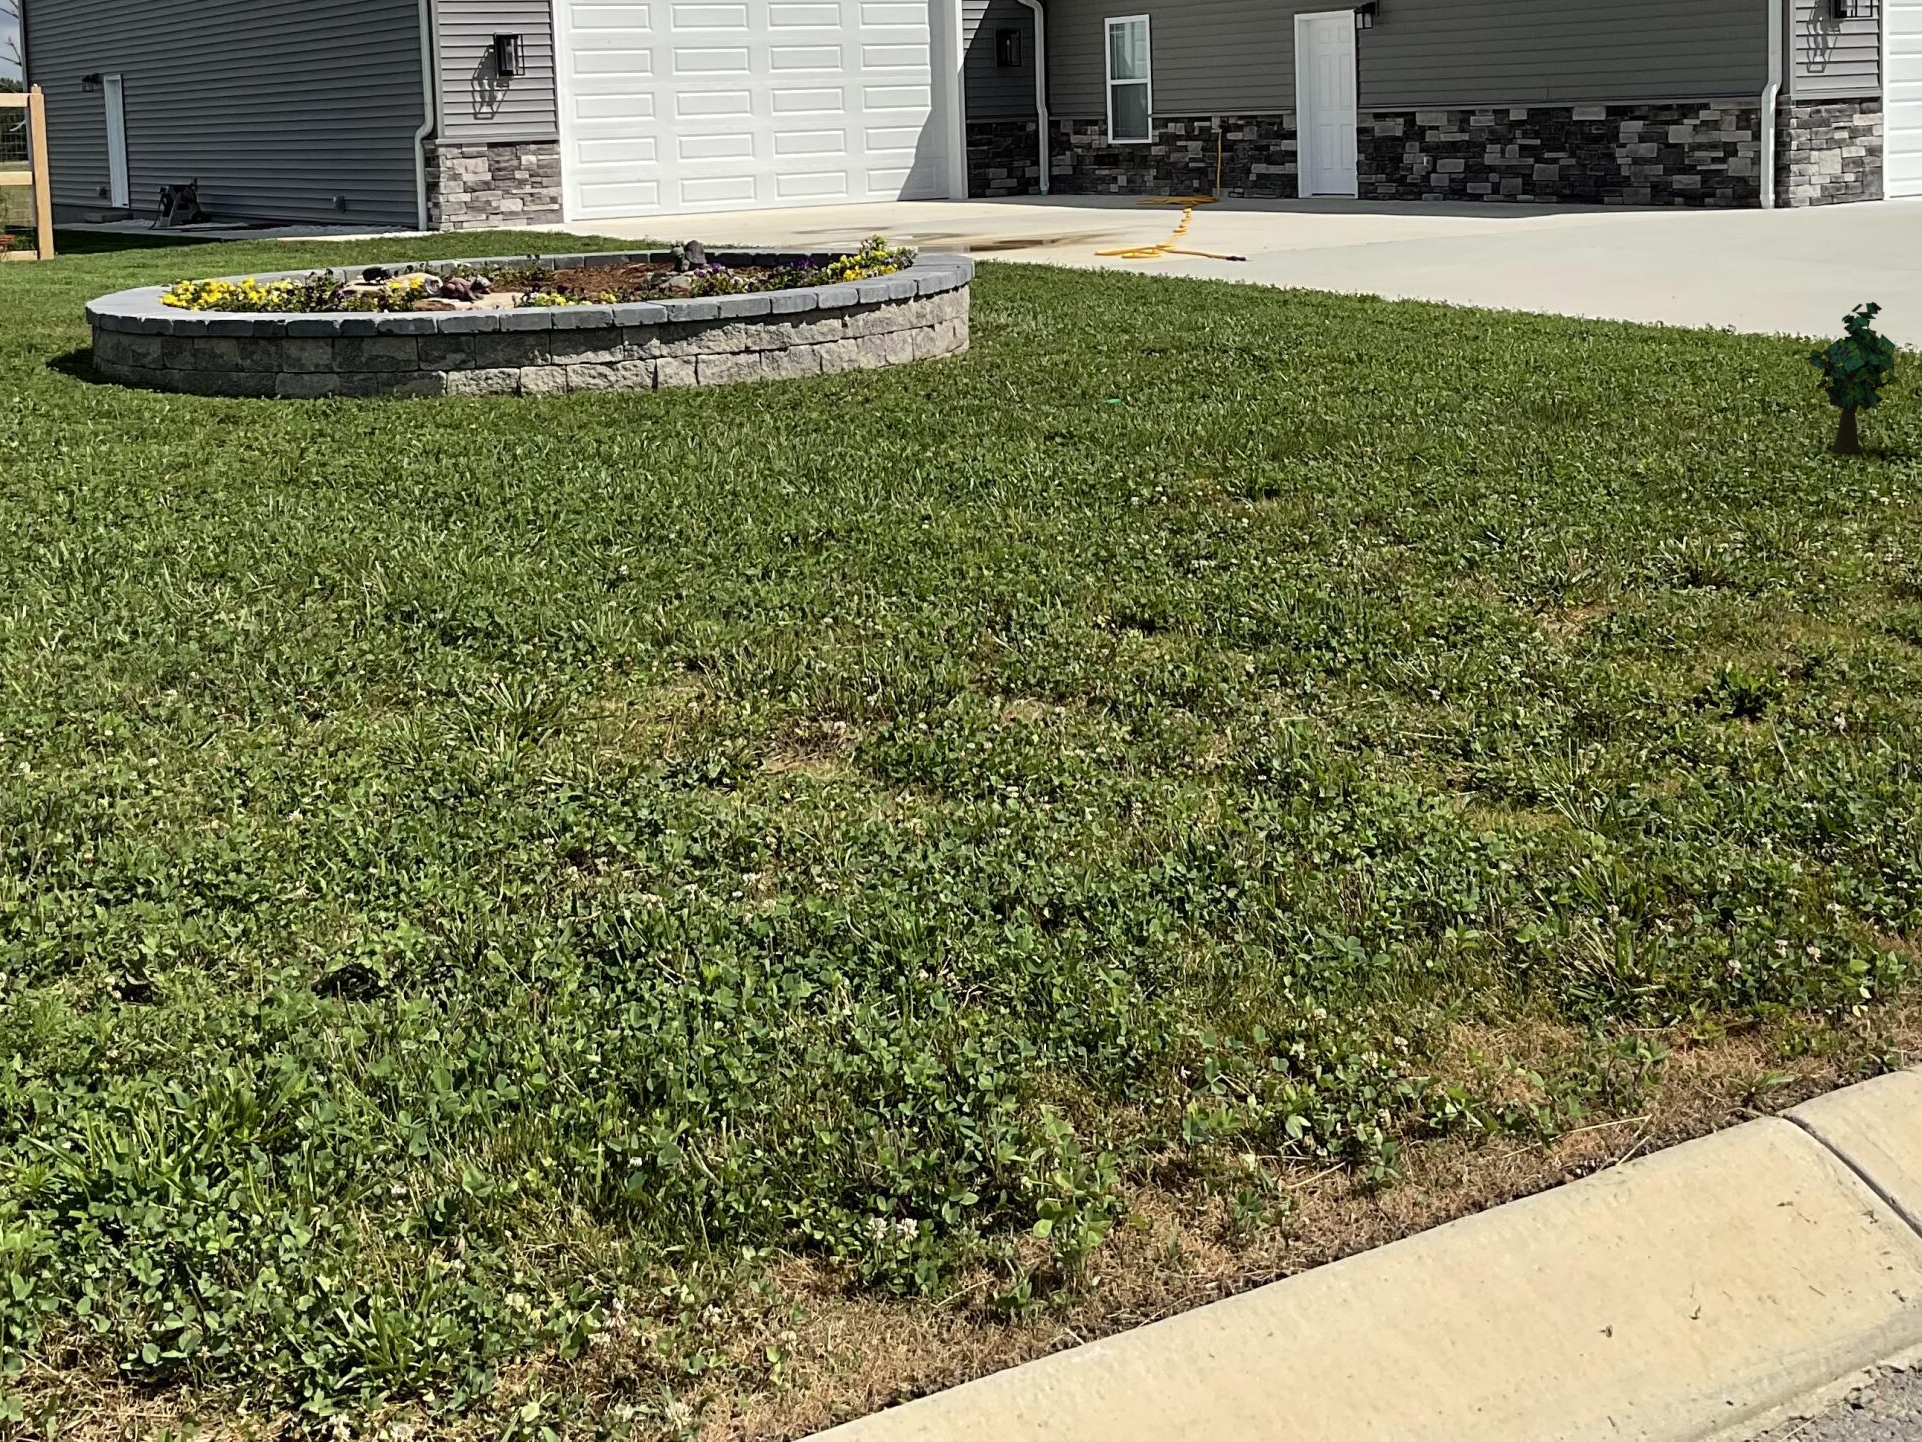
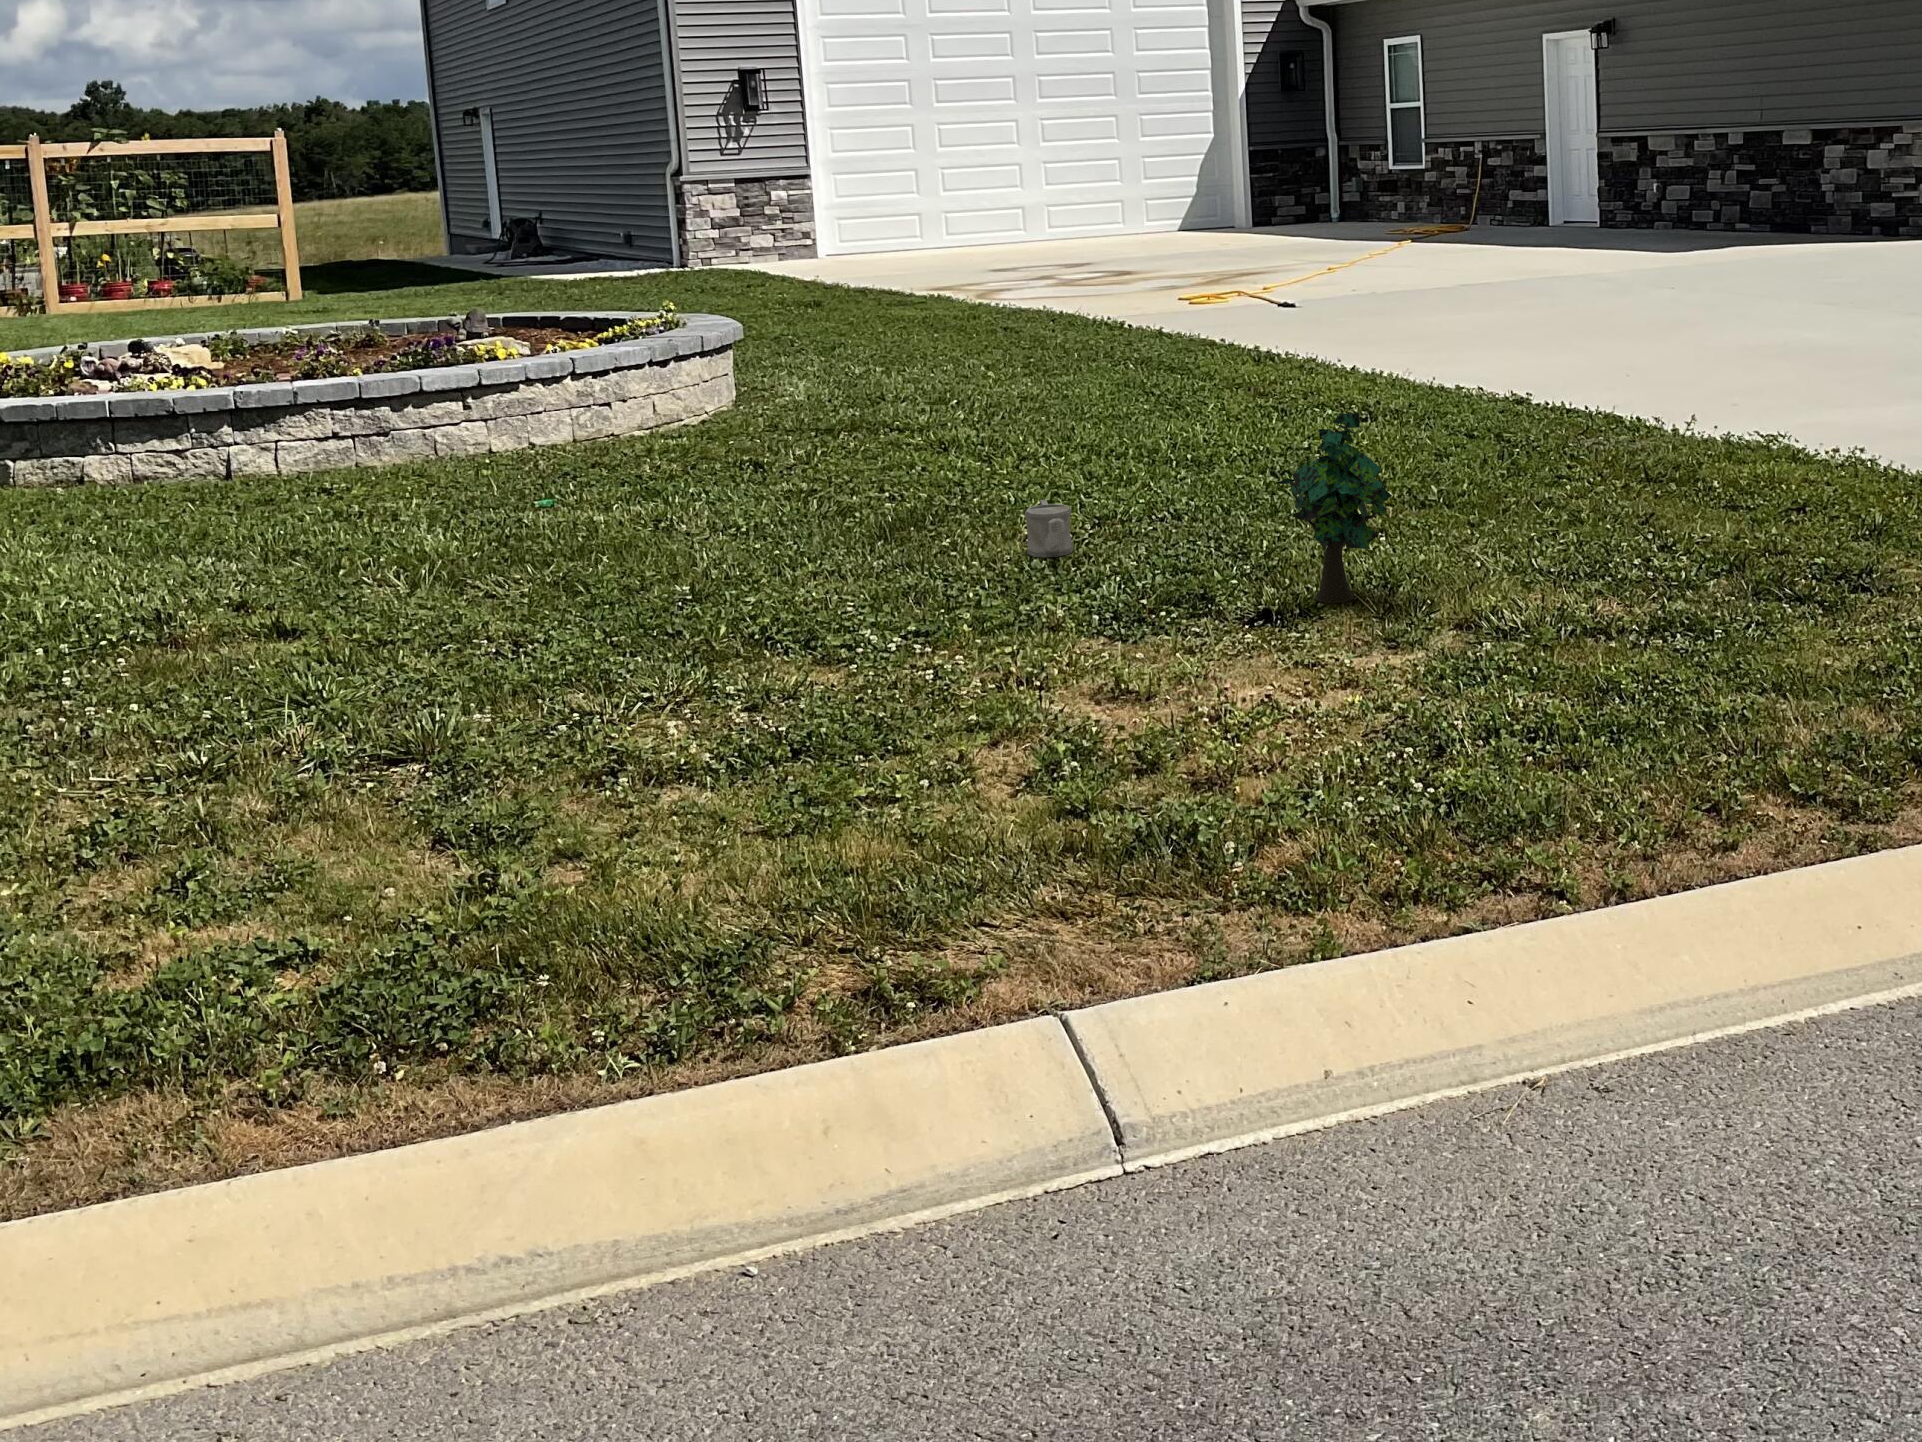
watering can: none [1521,386,1588,431] -> present [1025,500,1074,558]

